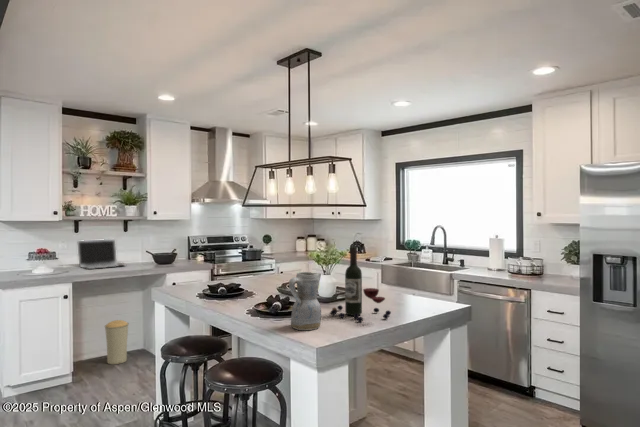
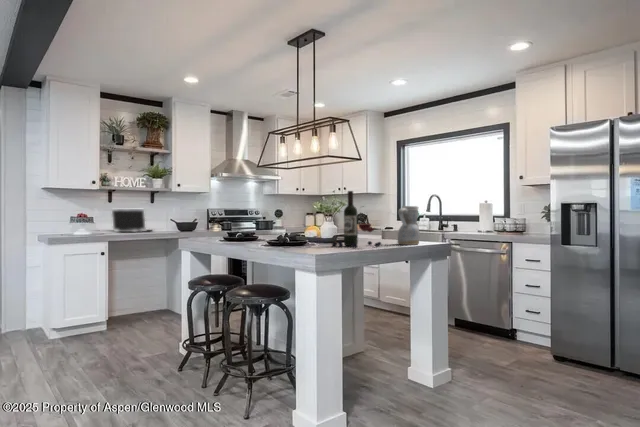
ceramic pitcher: present [289,272,321,330] -> present [398,206,420,245]
trash can: present [105,320,129,365] -> none [136,280,157,318]

